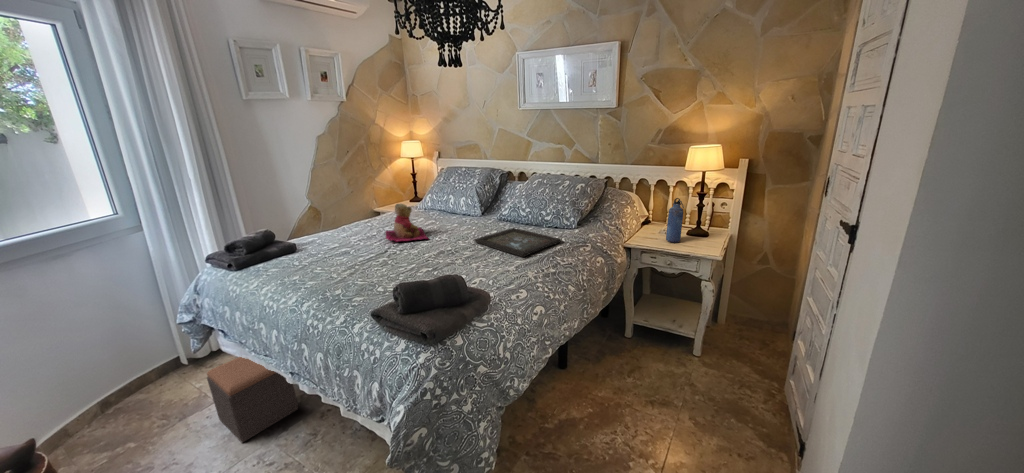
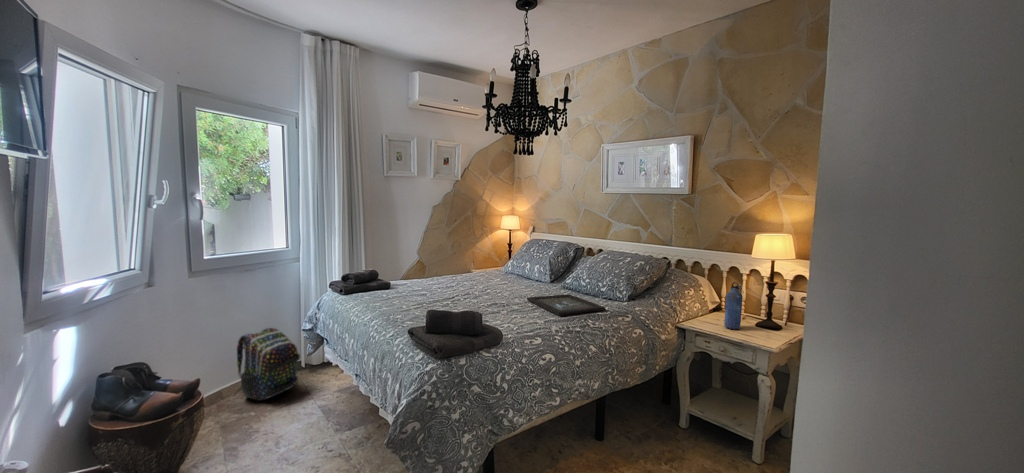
teddy bear: present [386,204,428,241] -> none [456,261,492,294]
backpack: none [71,330,186,427] -> present [237,328,300,401]
footstool: present [207,357,298,442] -> none [308,359,363,430]

